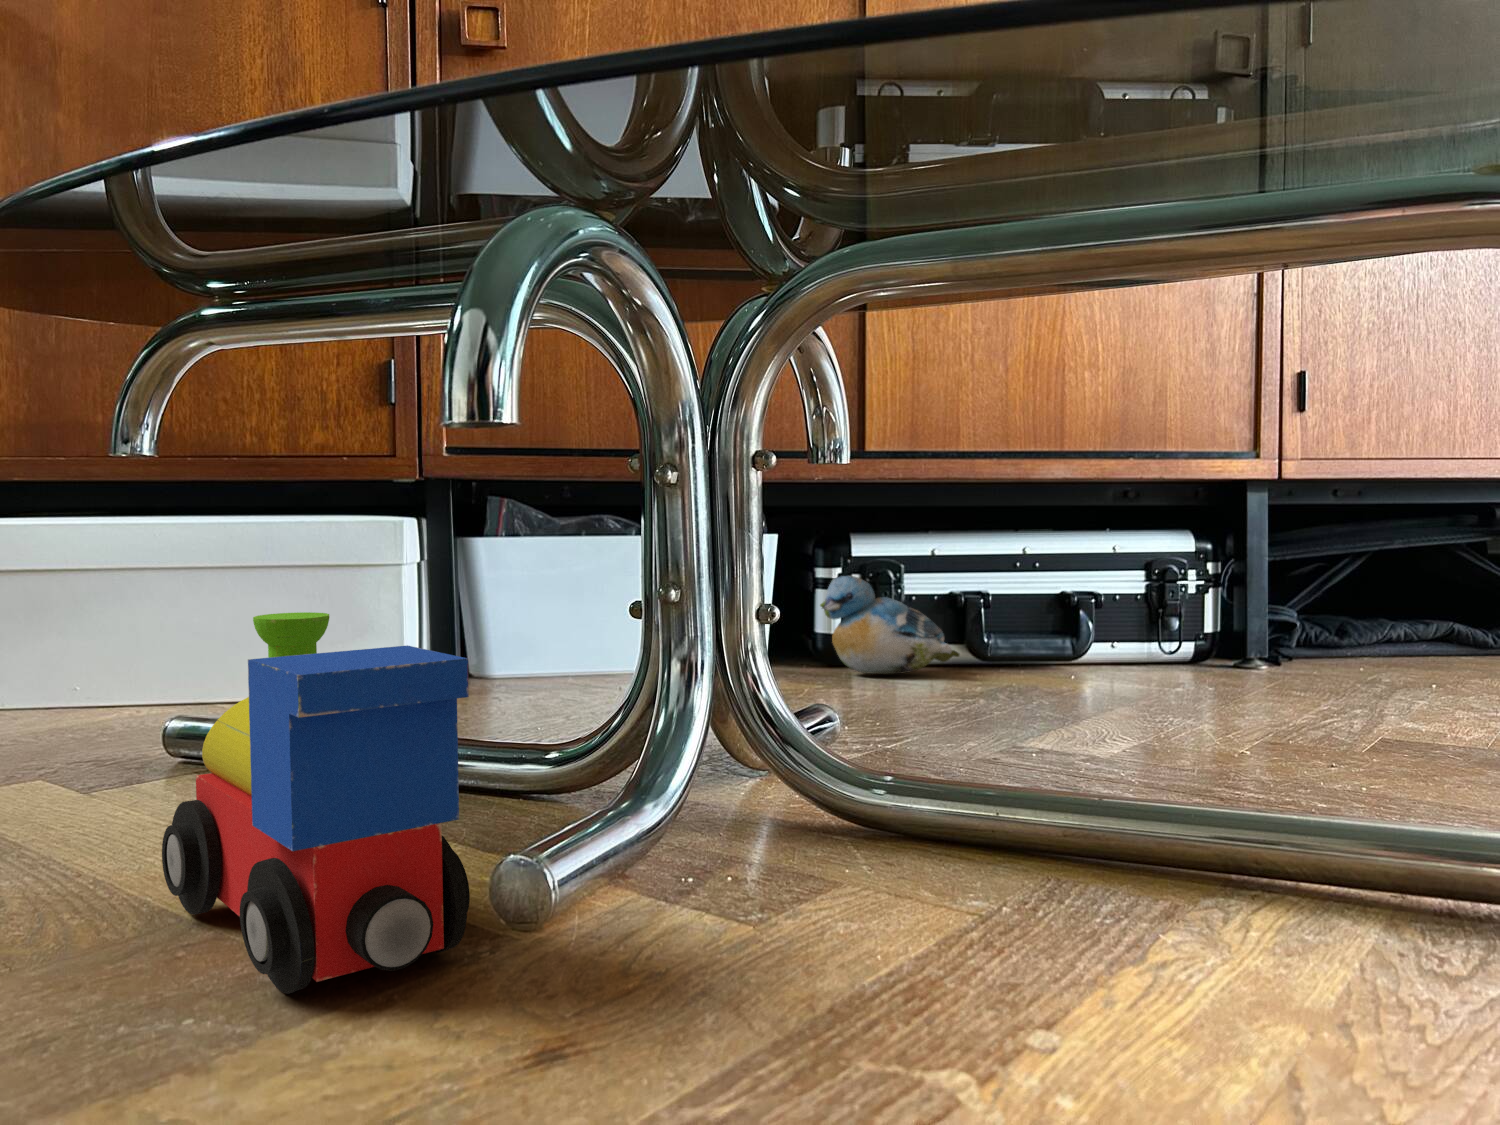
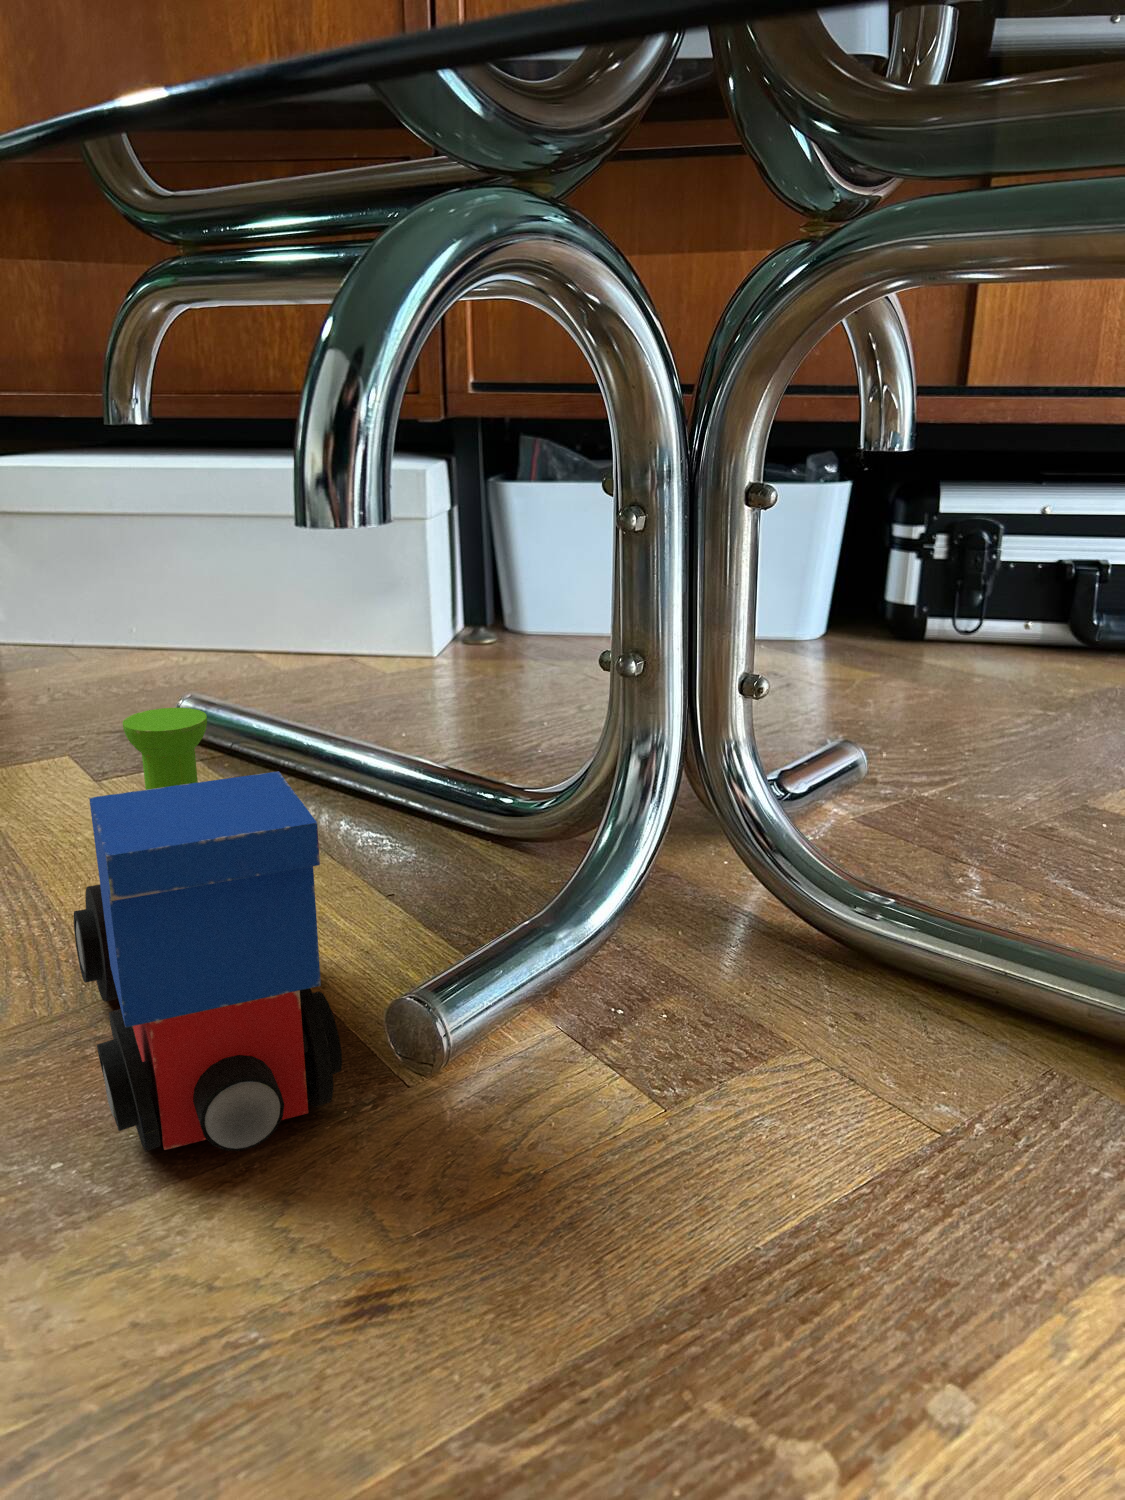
plush toy: present [820,576,960,674] -> none [891,542,1056,659]

